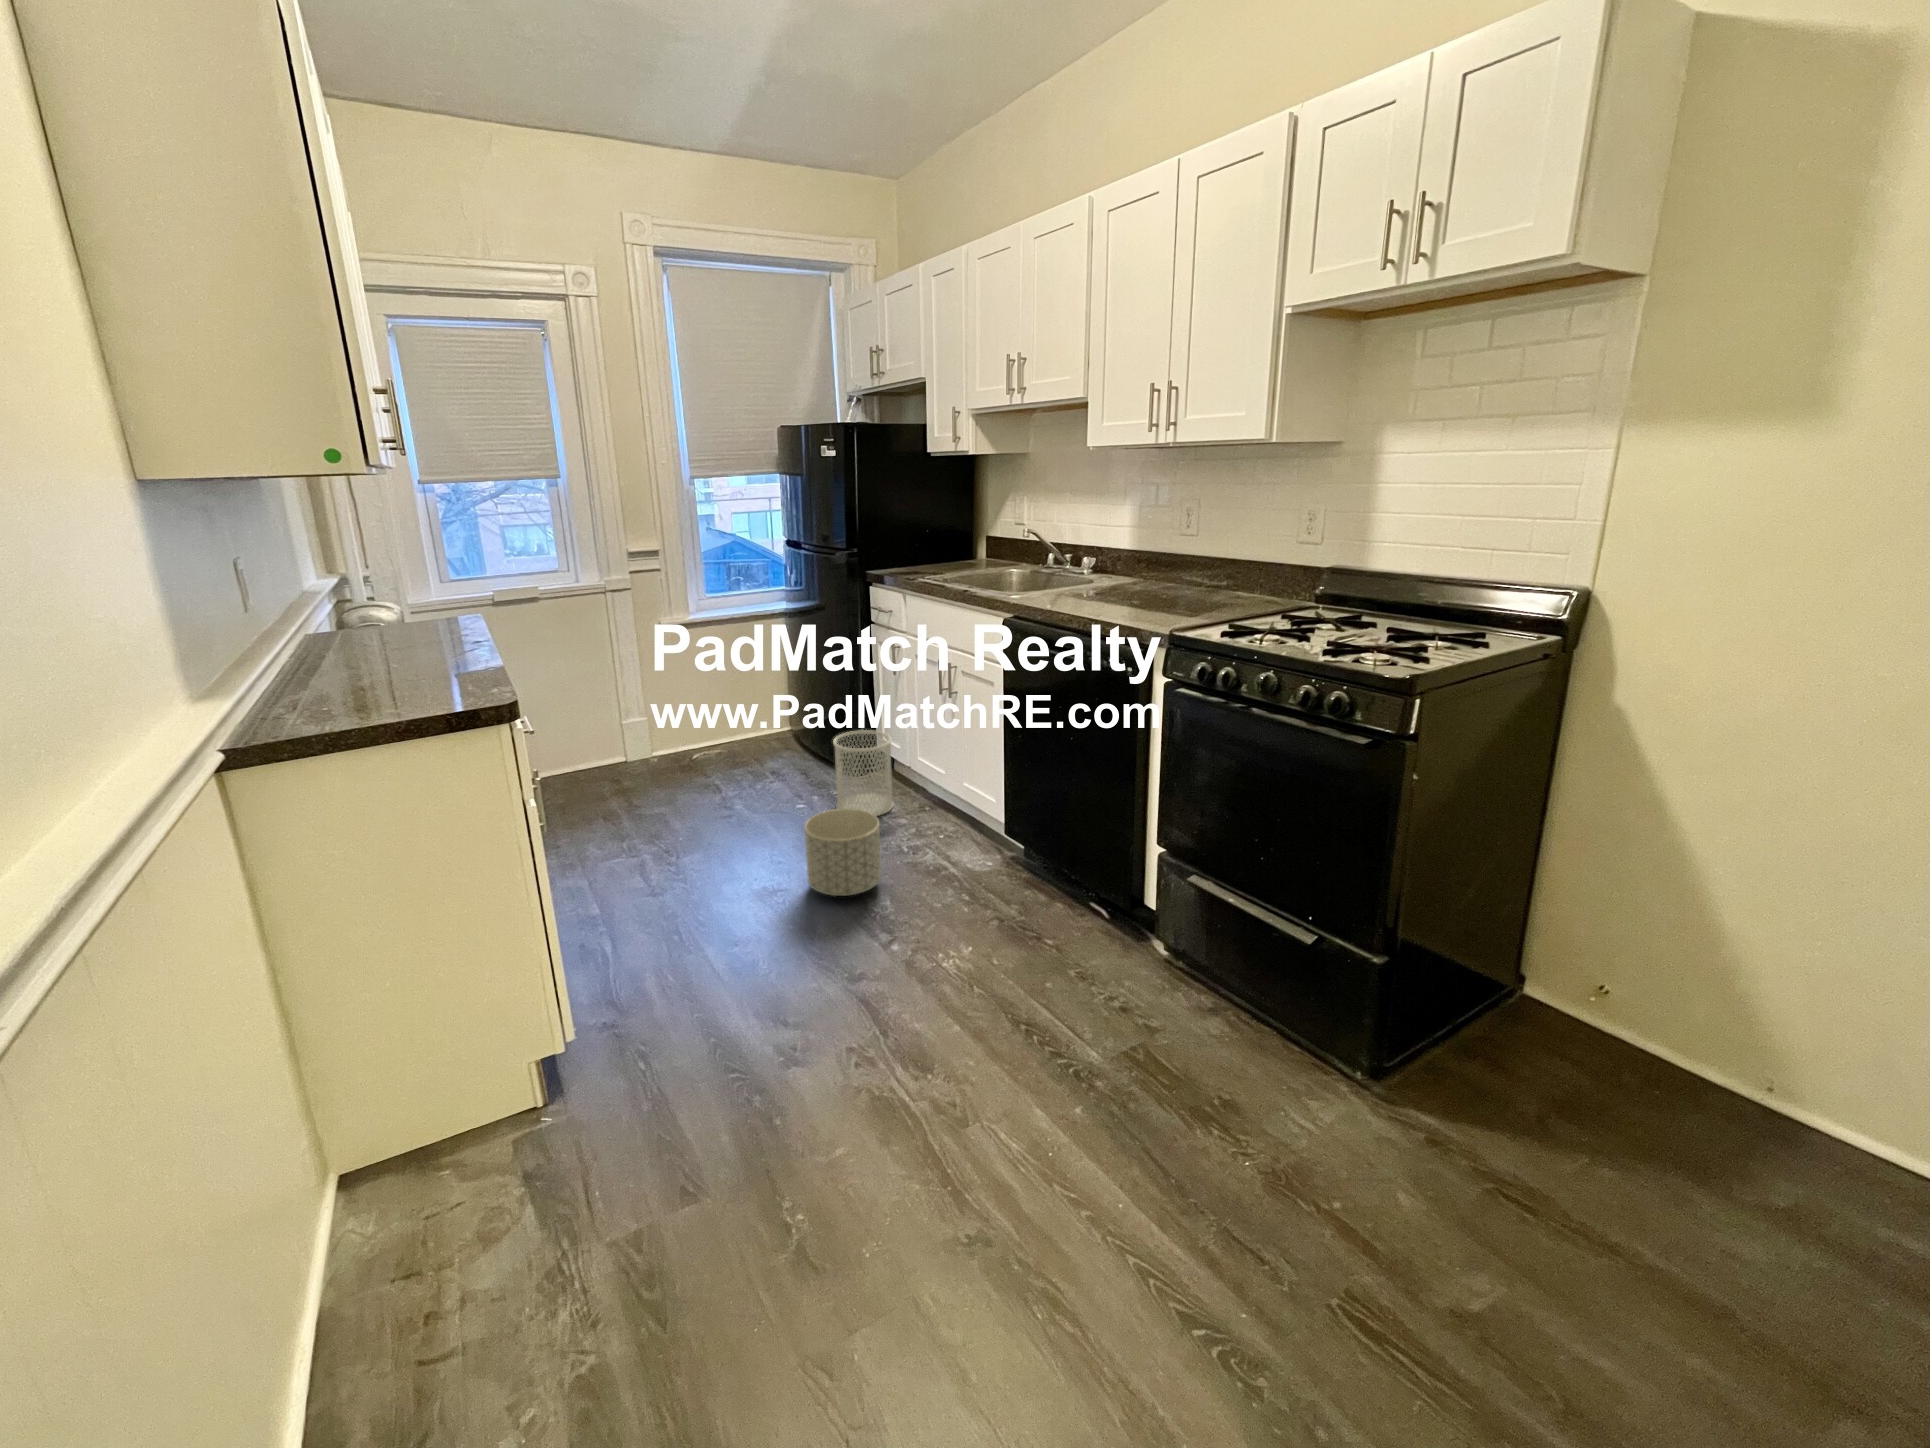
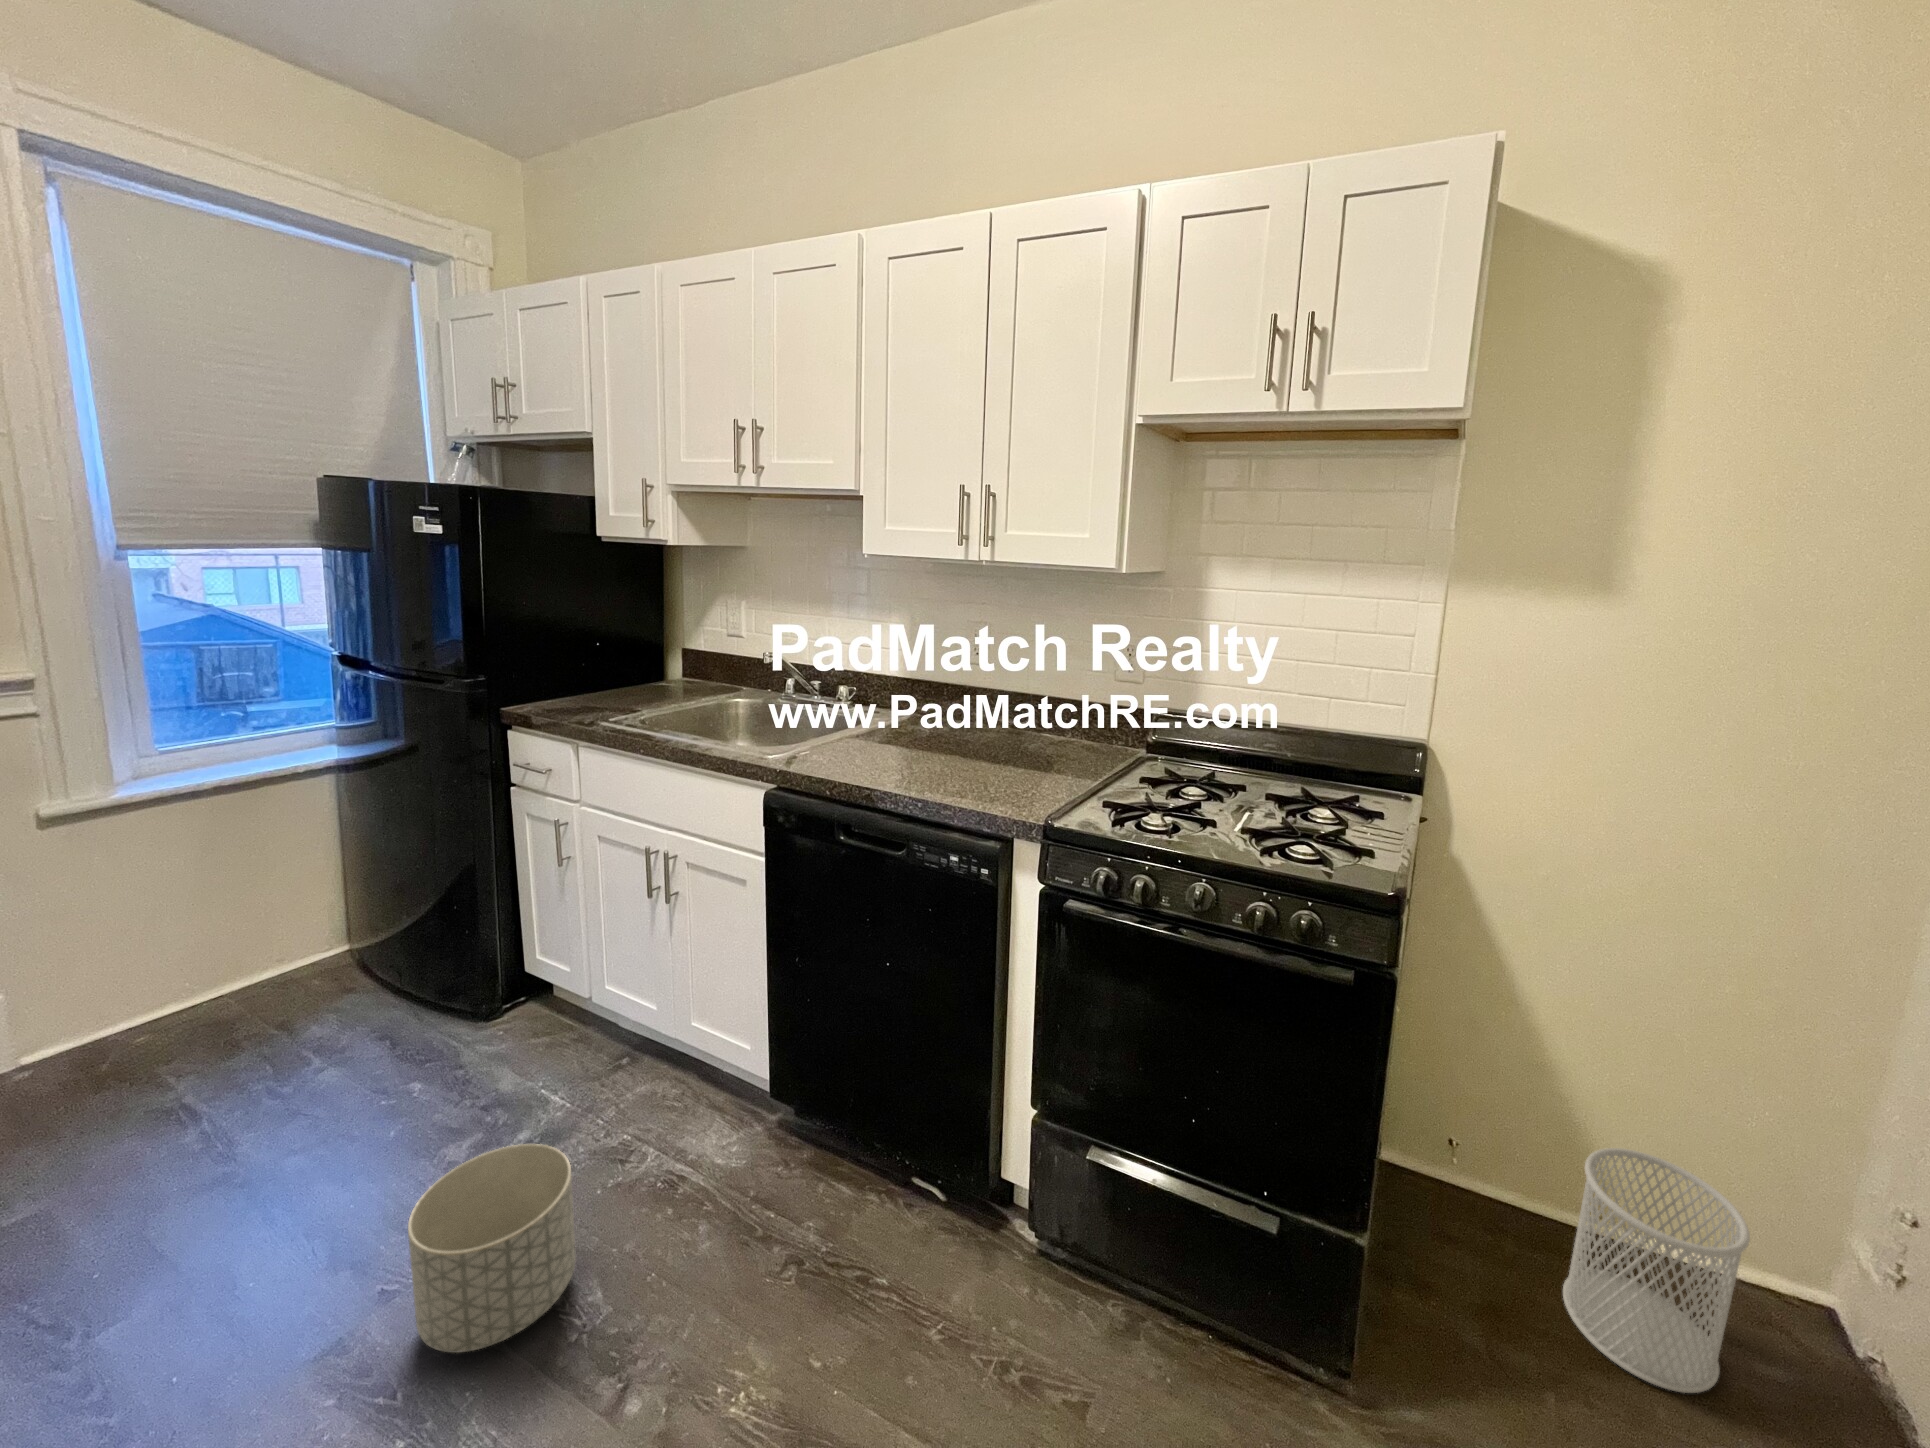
wastebasket: present [833,730,893,816] -> present [1563,1148,1750,1393]

